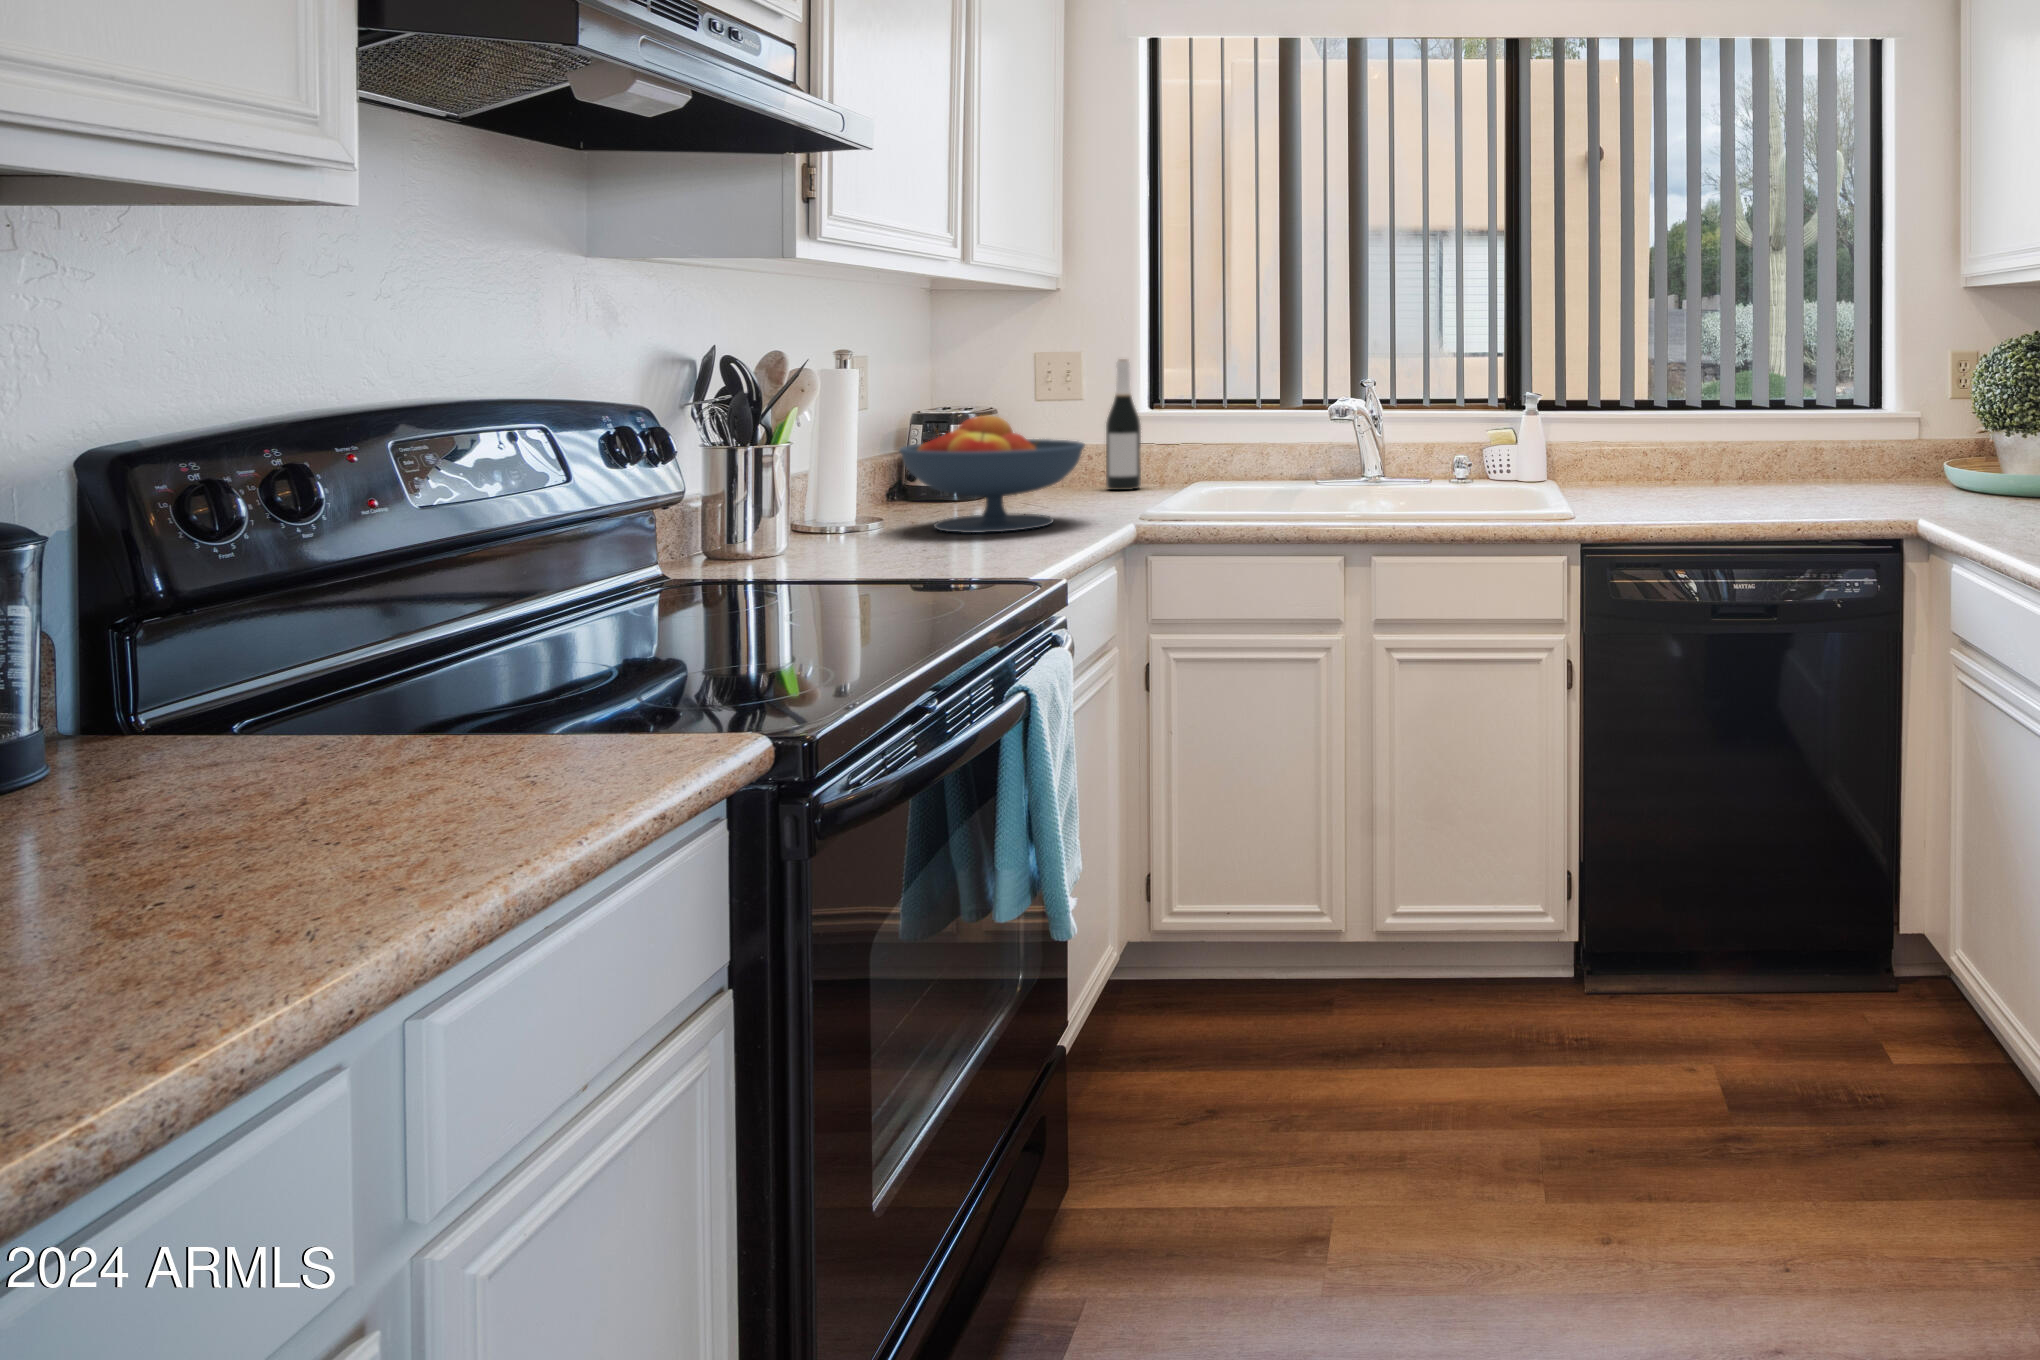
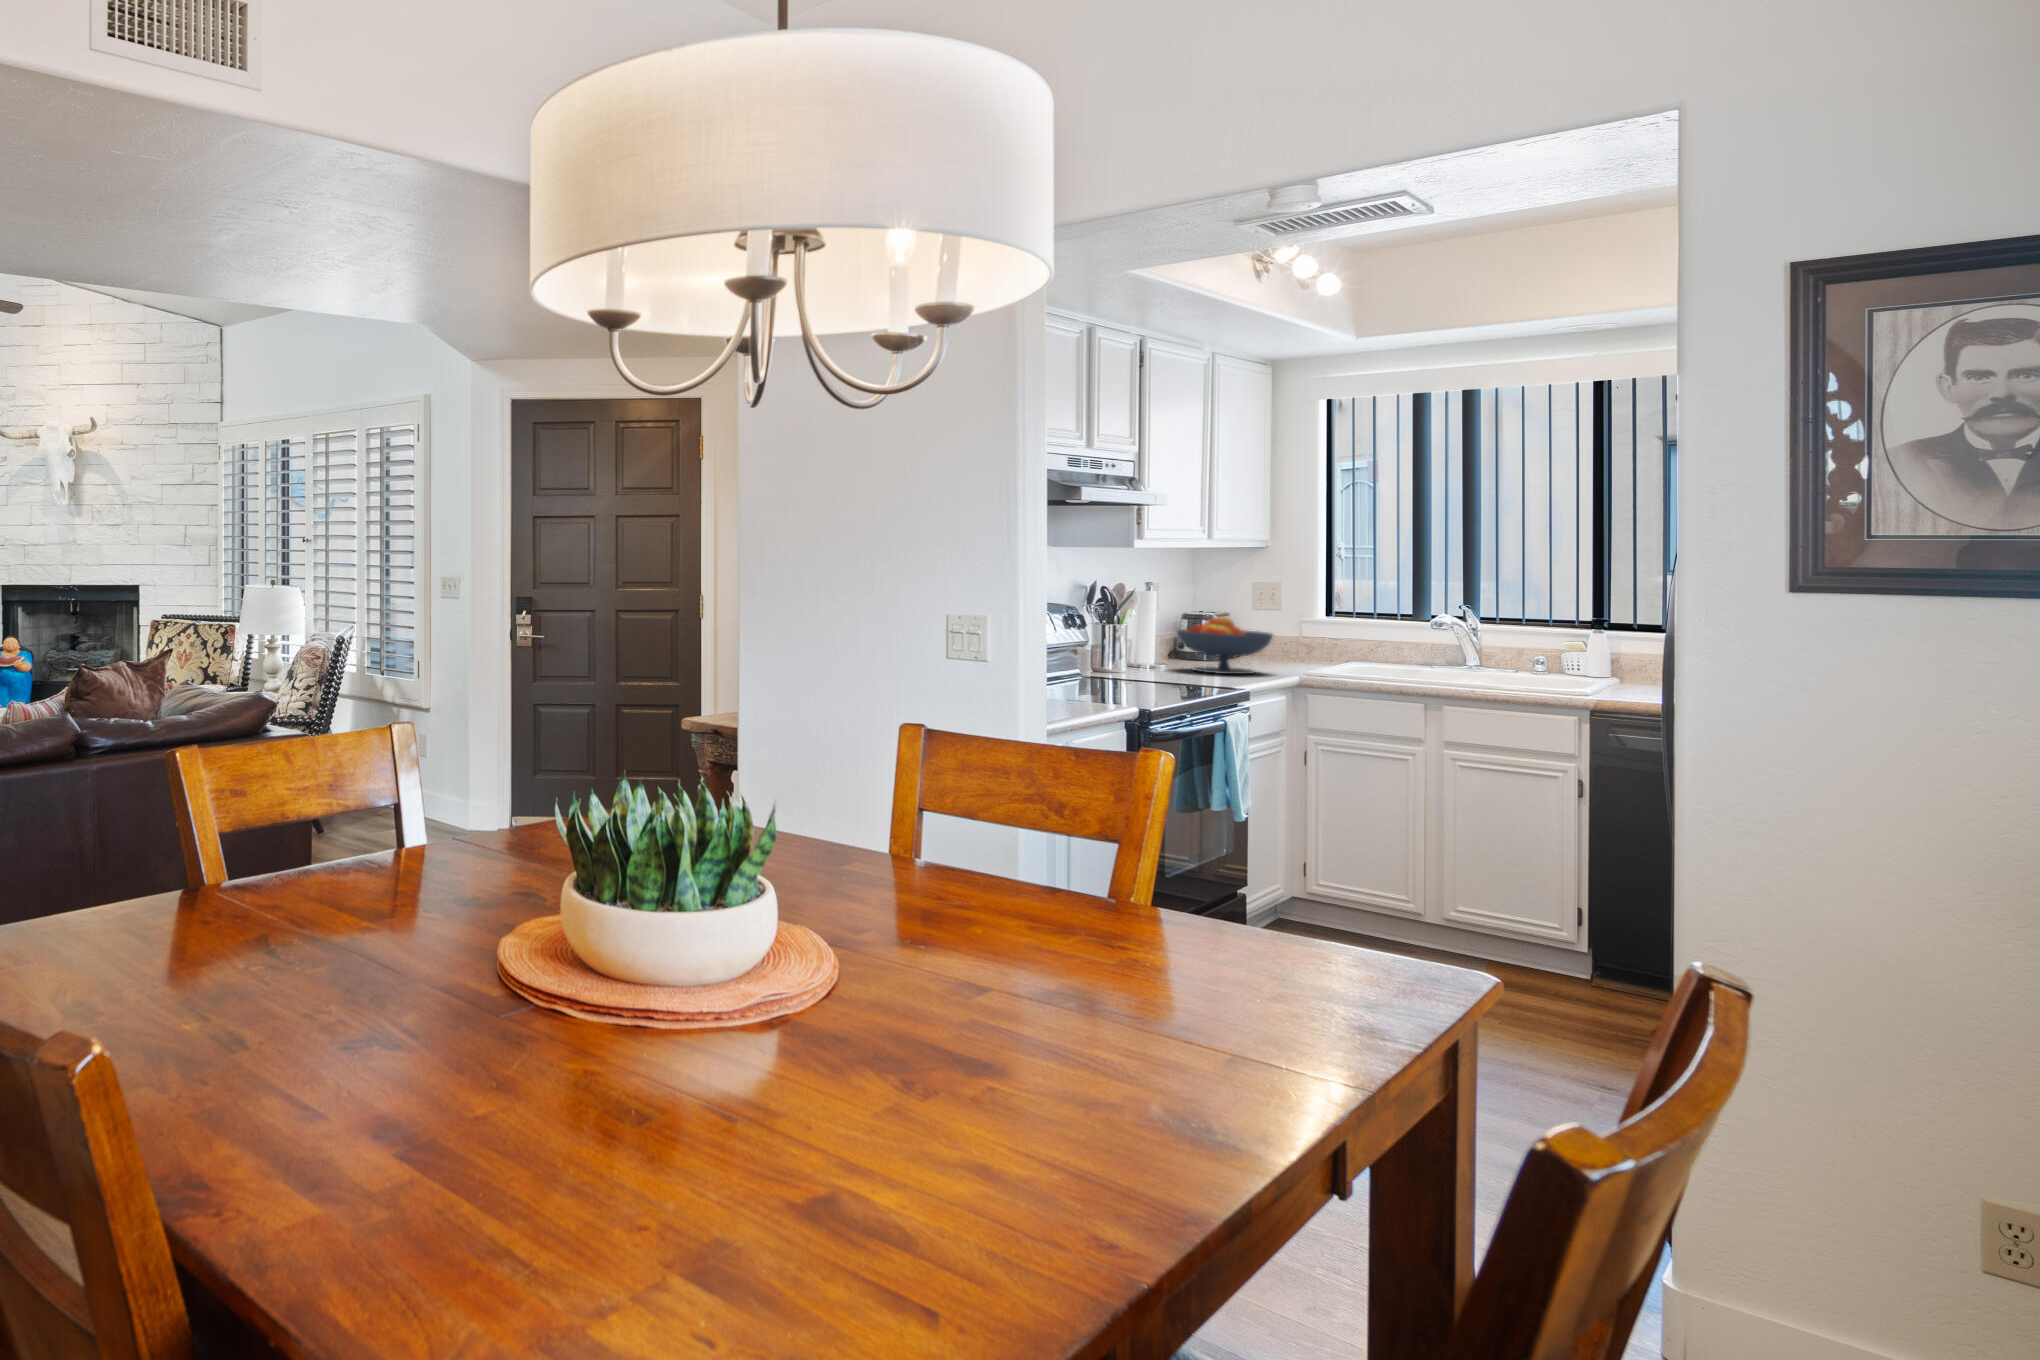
wine bottle: present [1106,359,1141,490] -> none [1296,589,1319,665]

